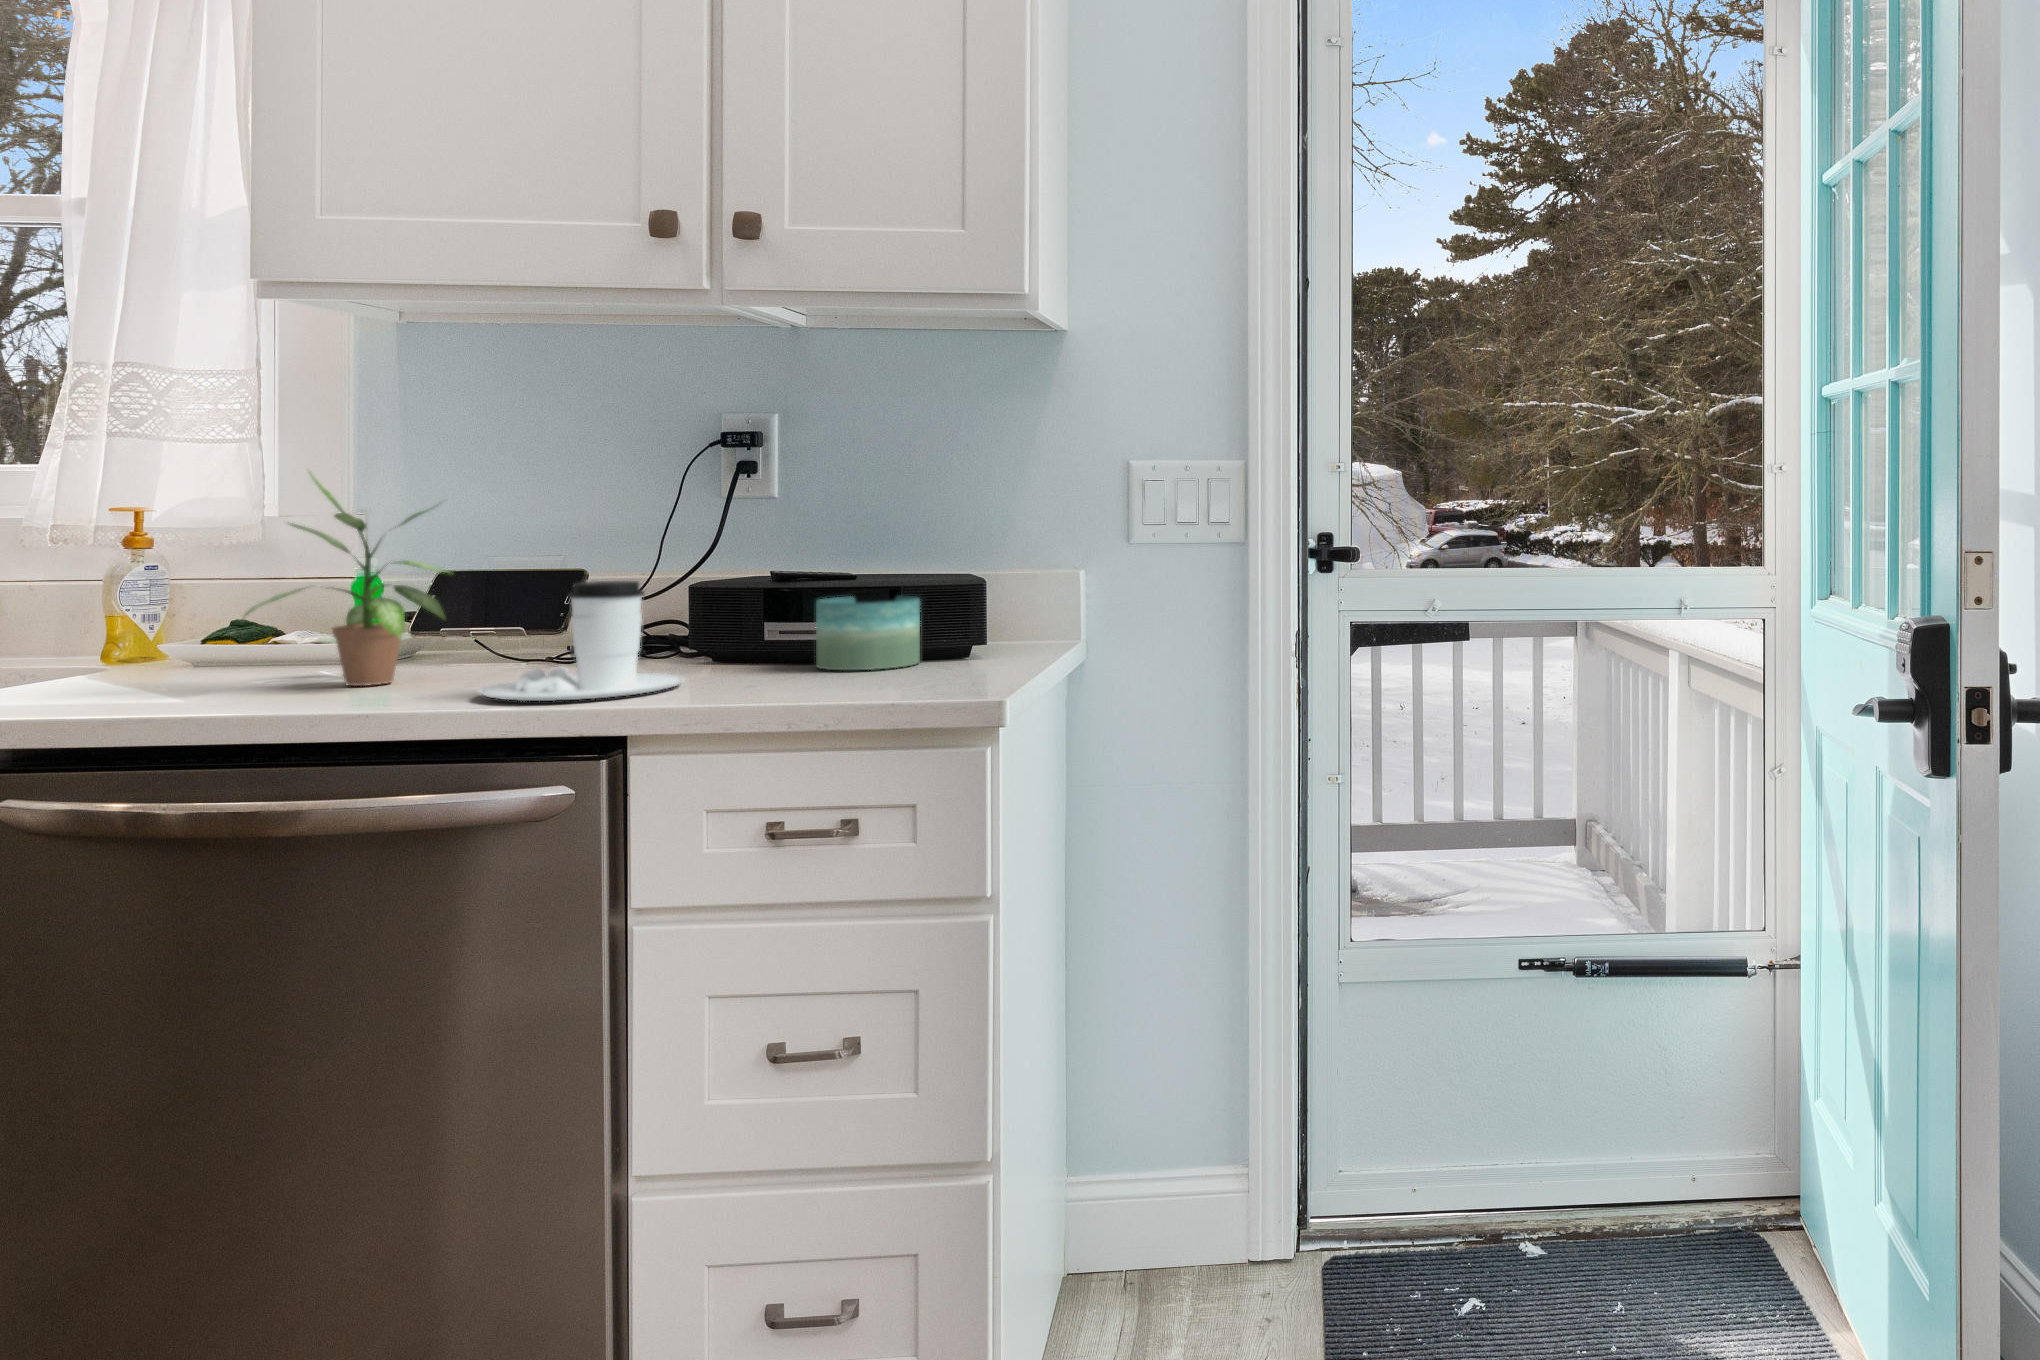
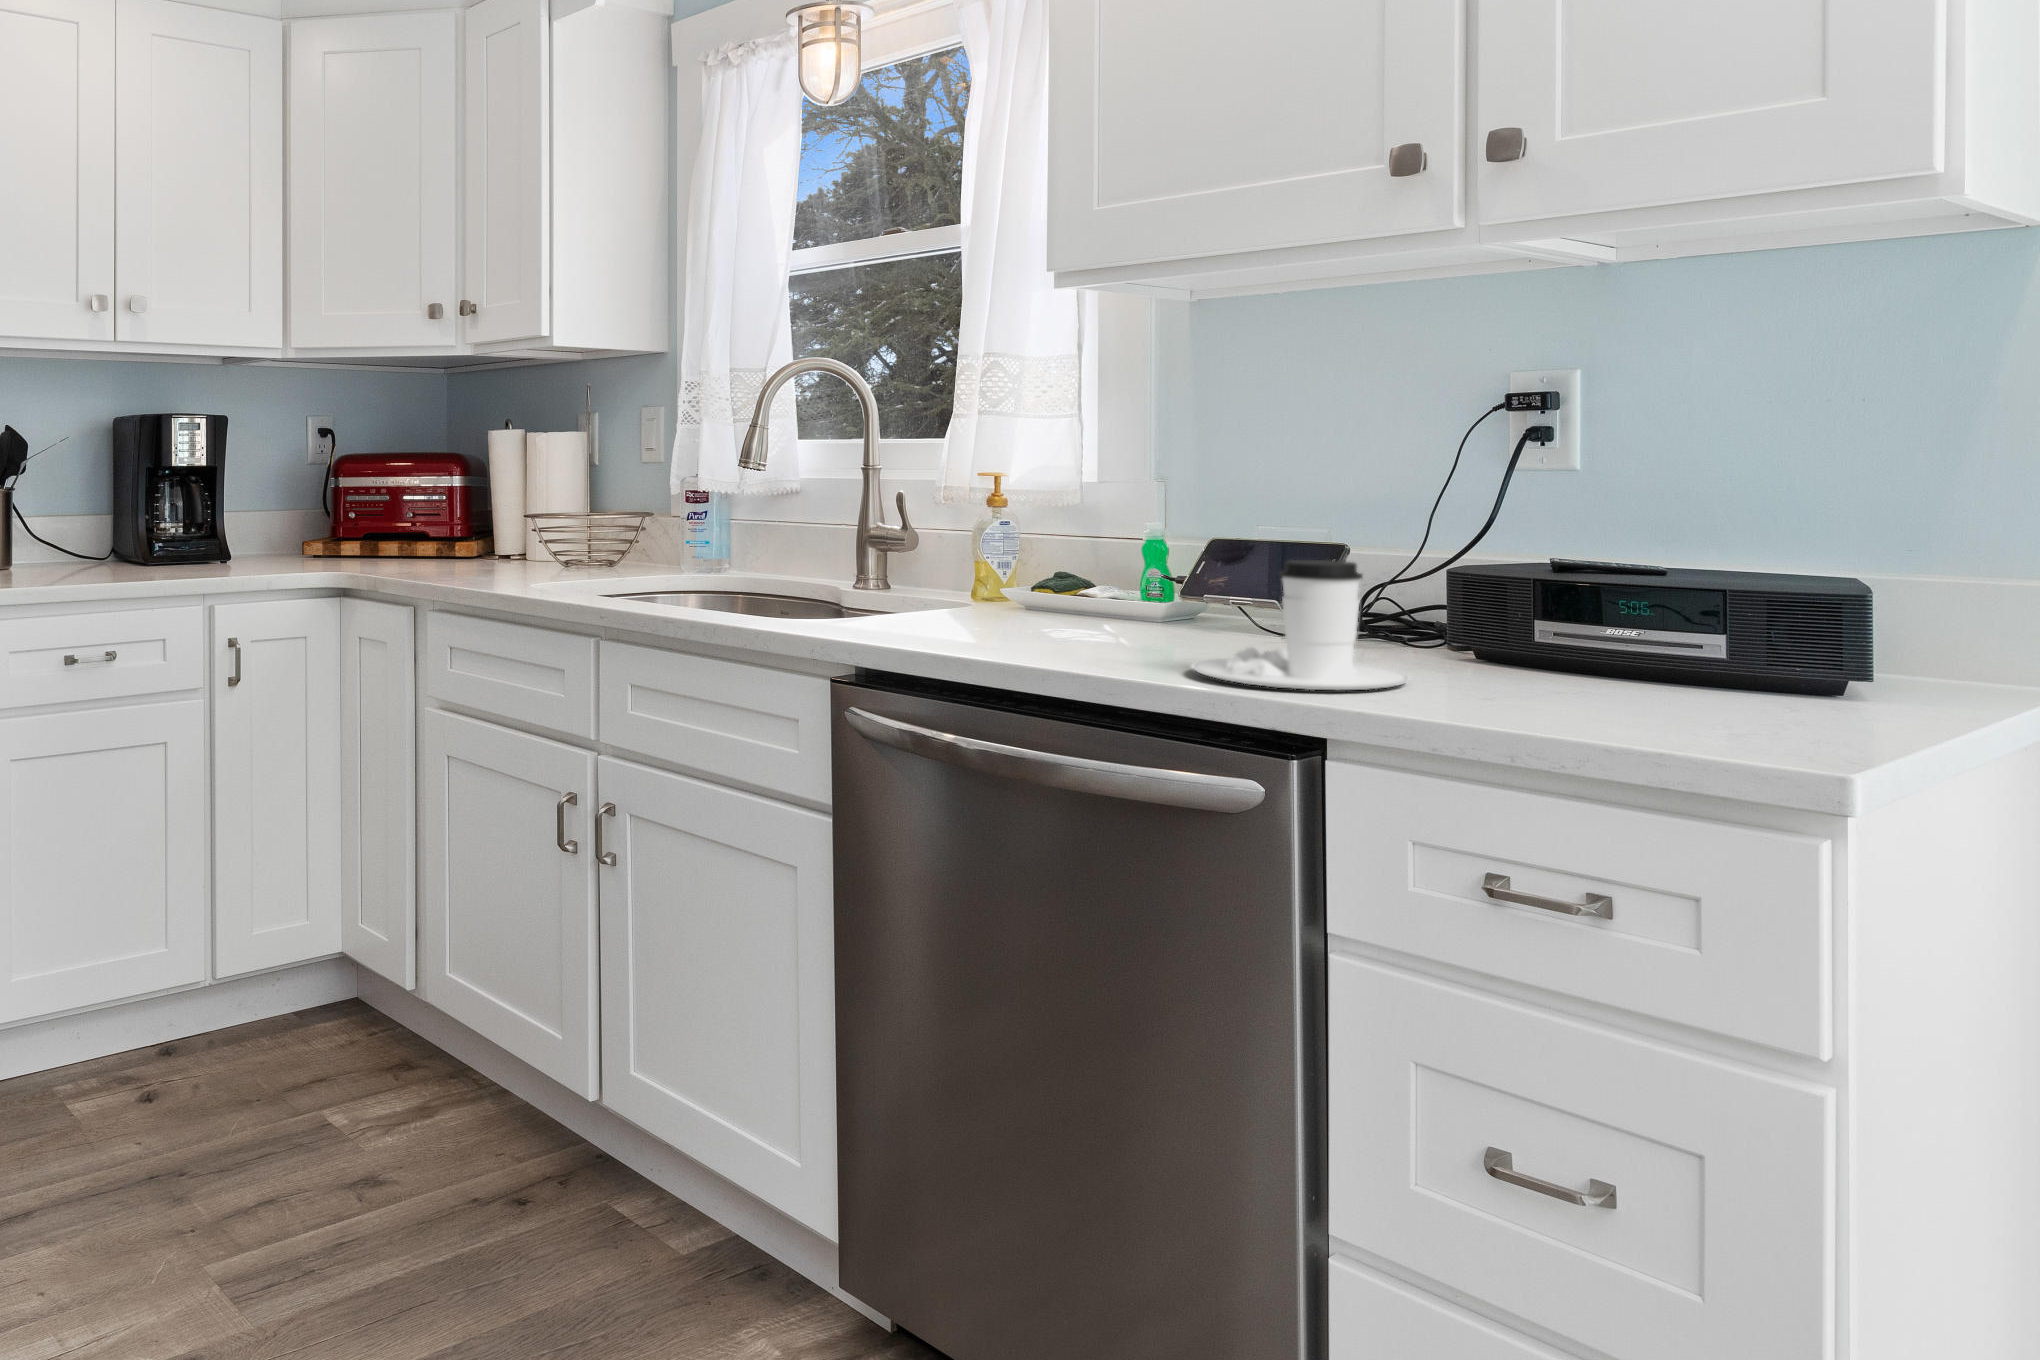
potted plant: present [245,474,447,686] -> none [1018,437,1196,644]
candle: present [816,595,920,670] -> none [1591,599,1749,700]

